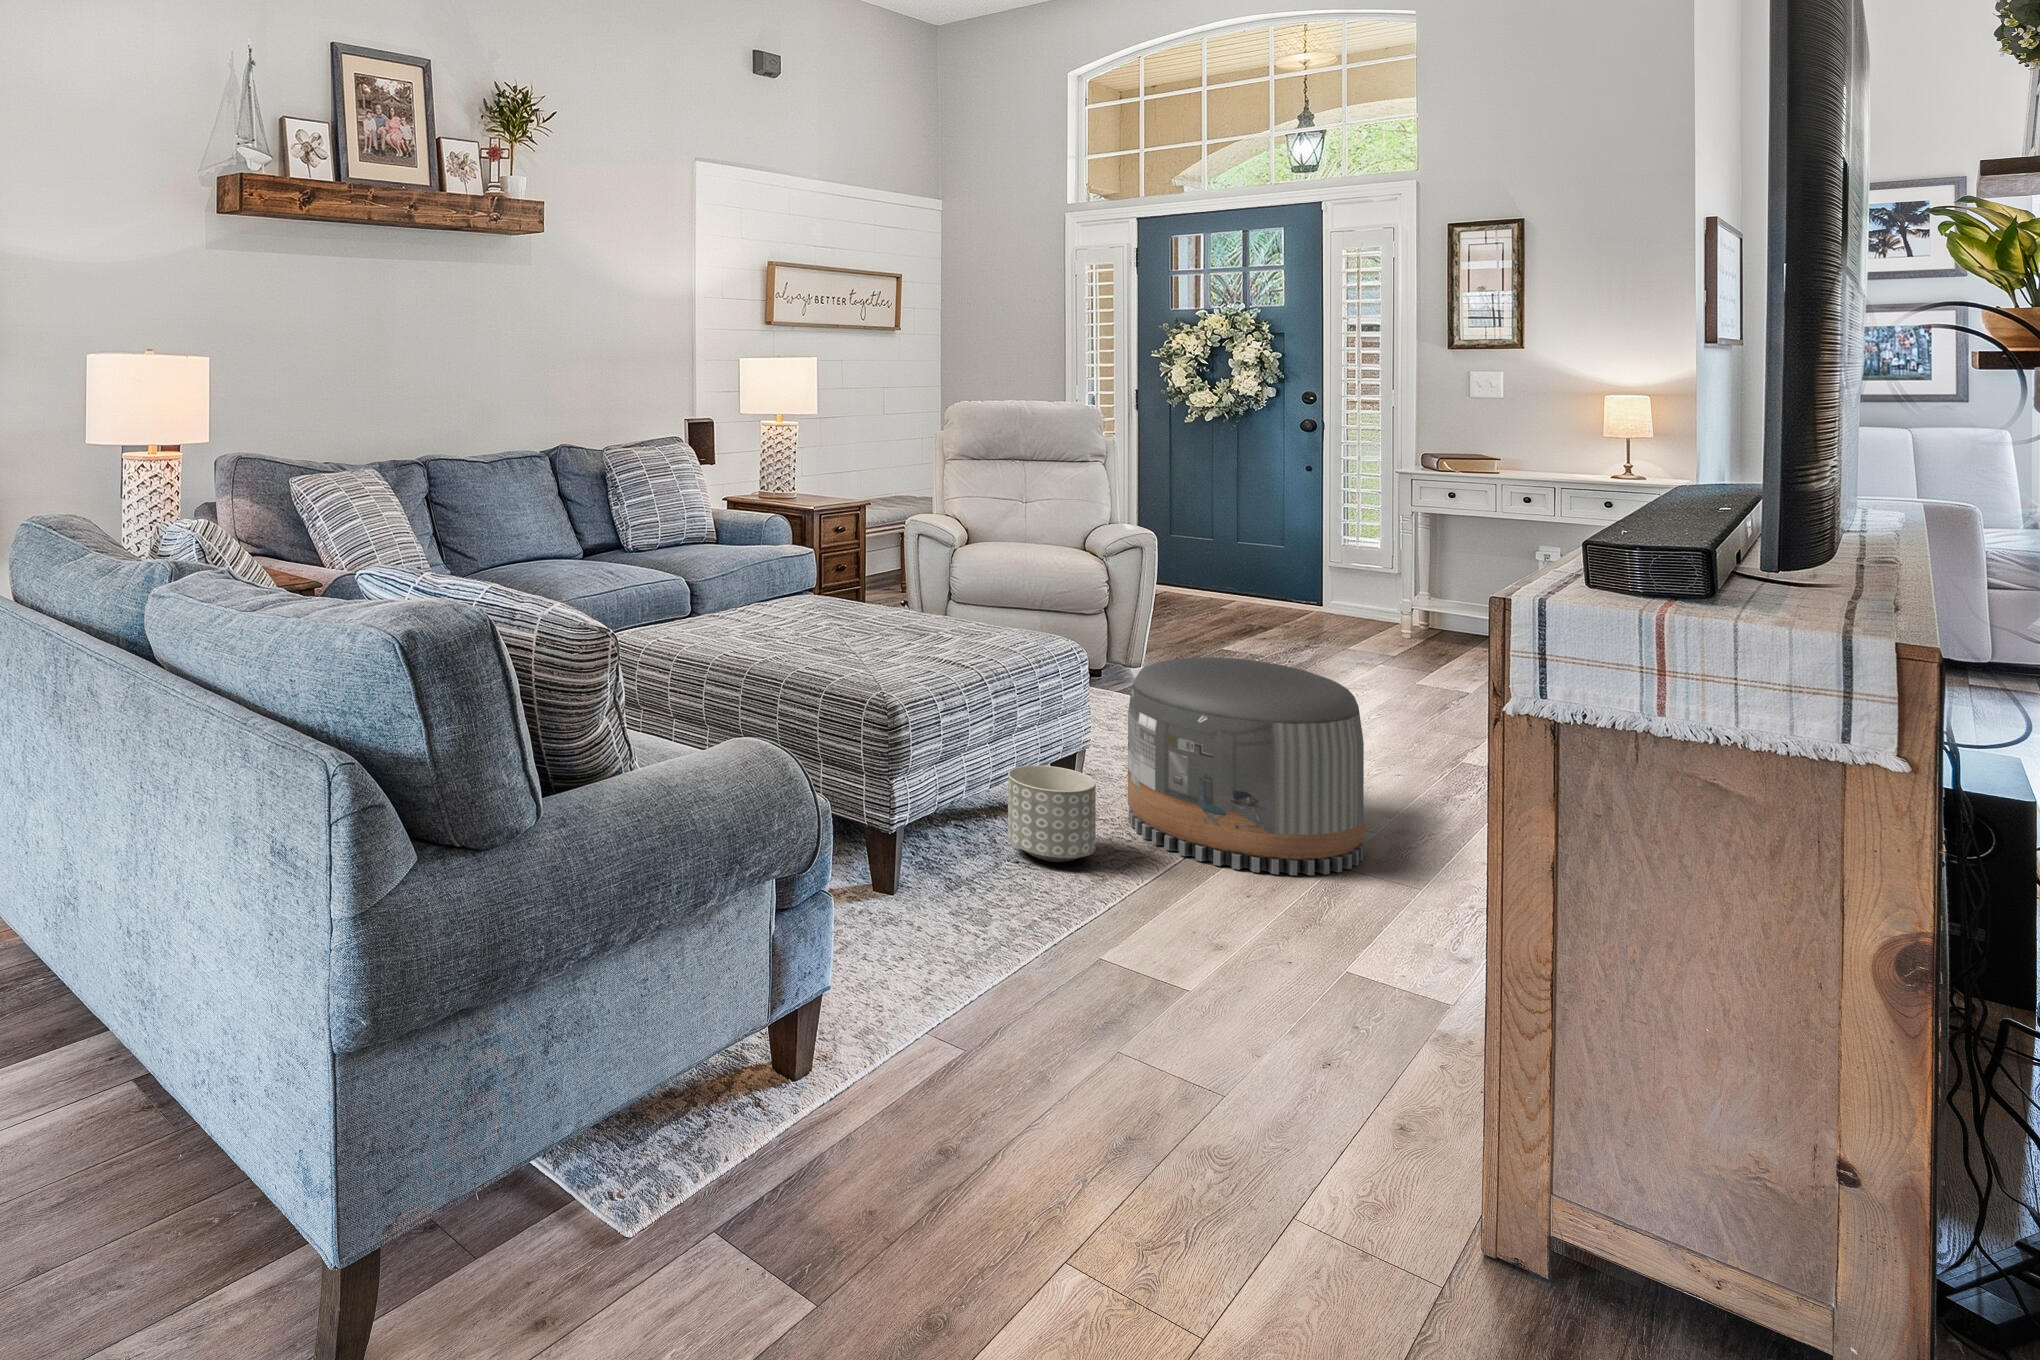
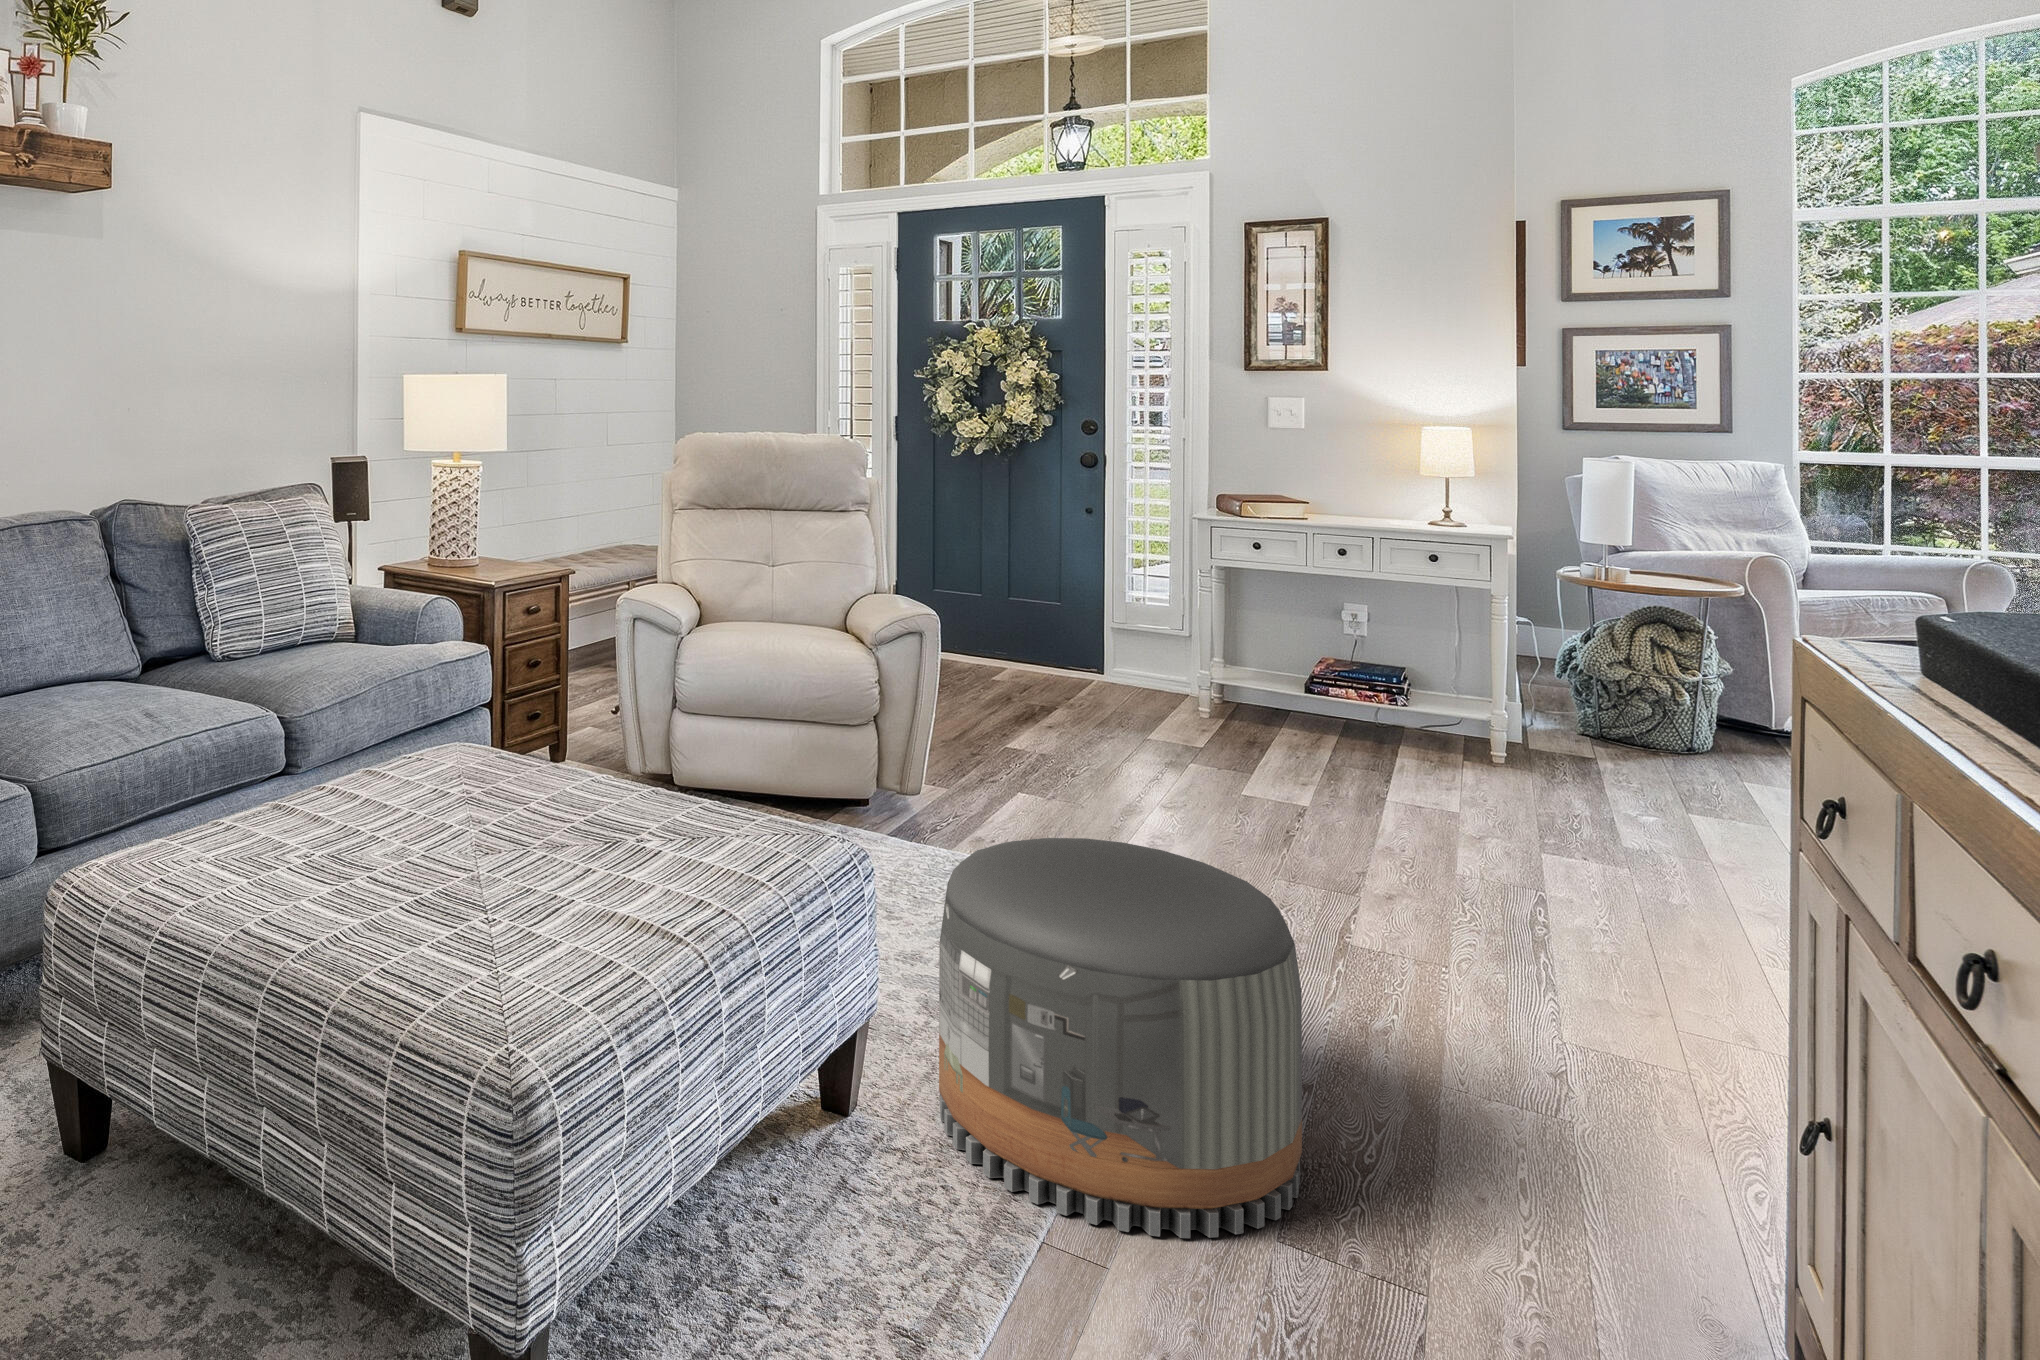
planter: present [1008,765,1096,862] -> none [757,1058,901,1248]

